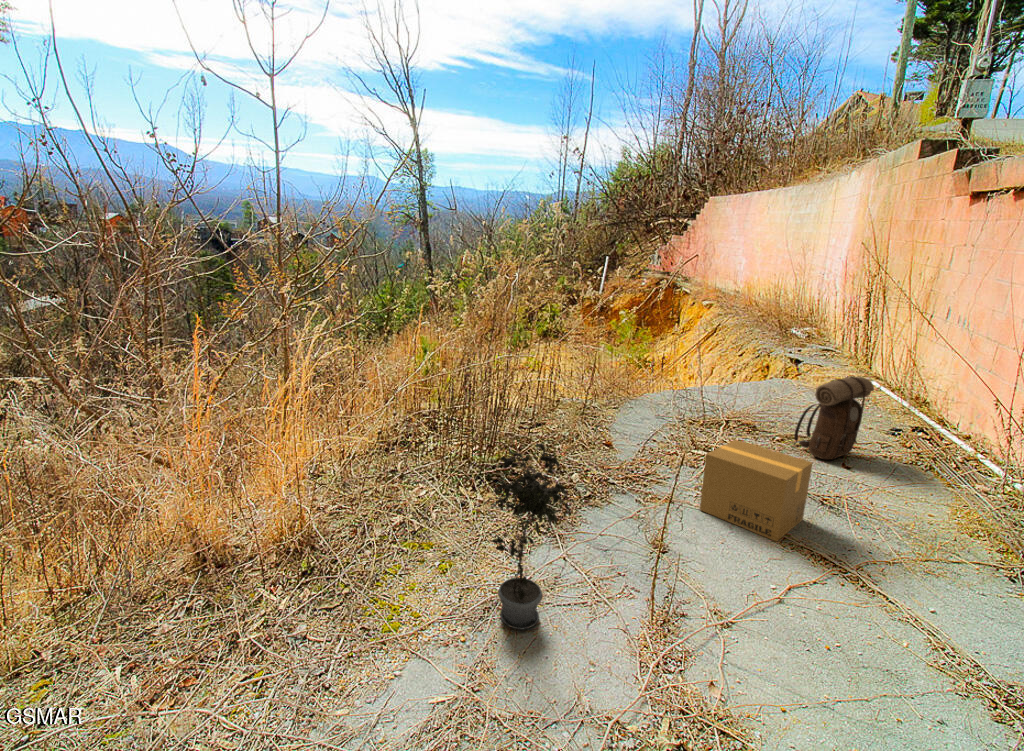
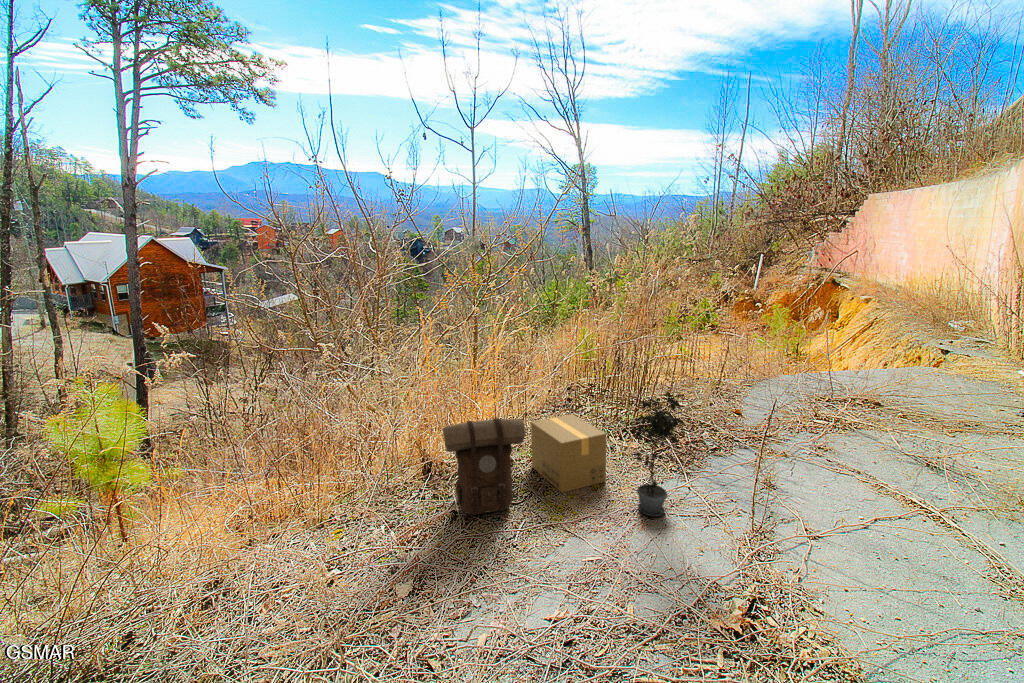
backpack: present [794,376,874,460] -> present [443,418,526,515]
cardboard box: present [700,440,813,541] -> present [531,414,606,493]

